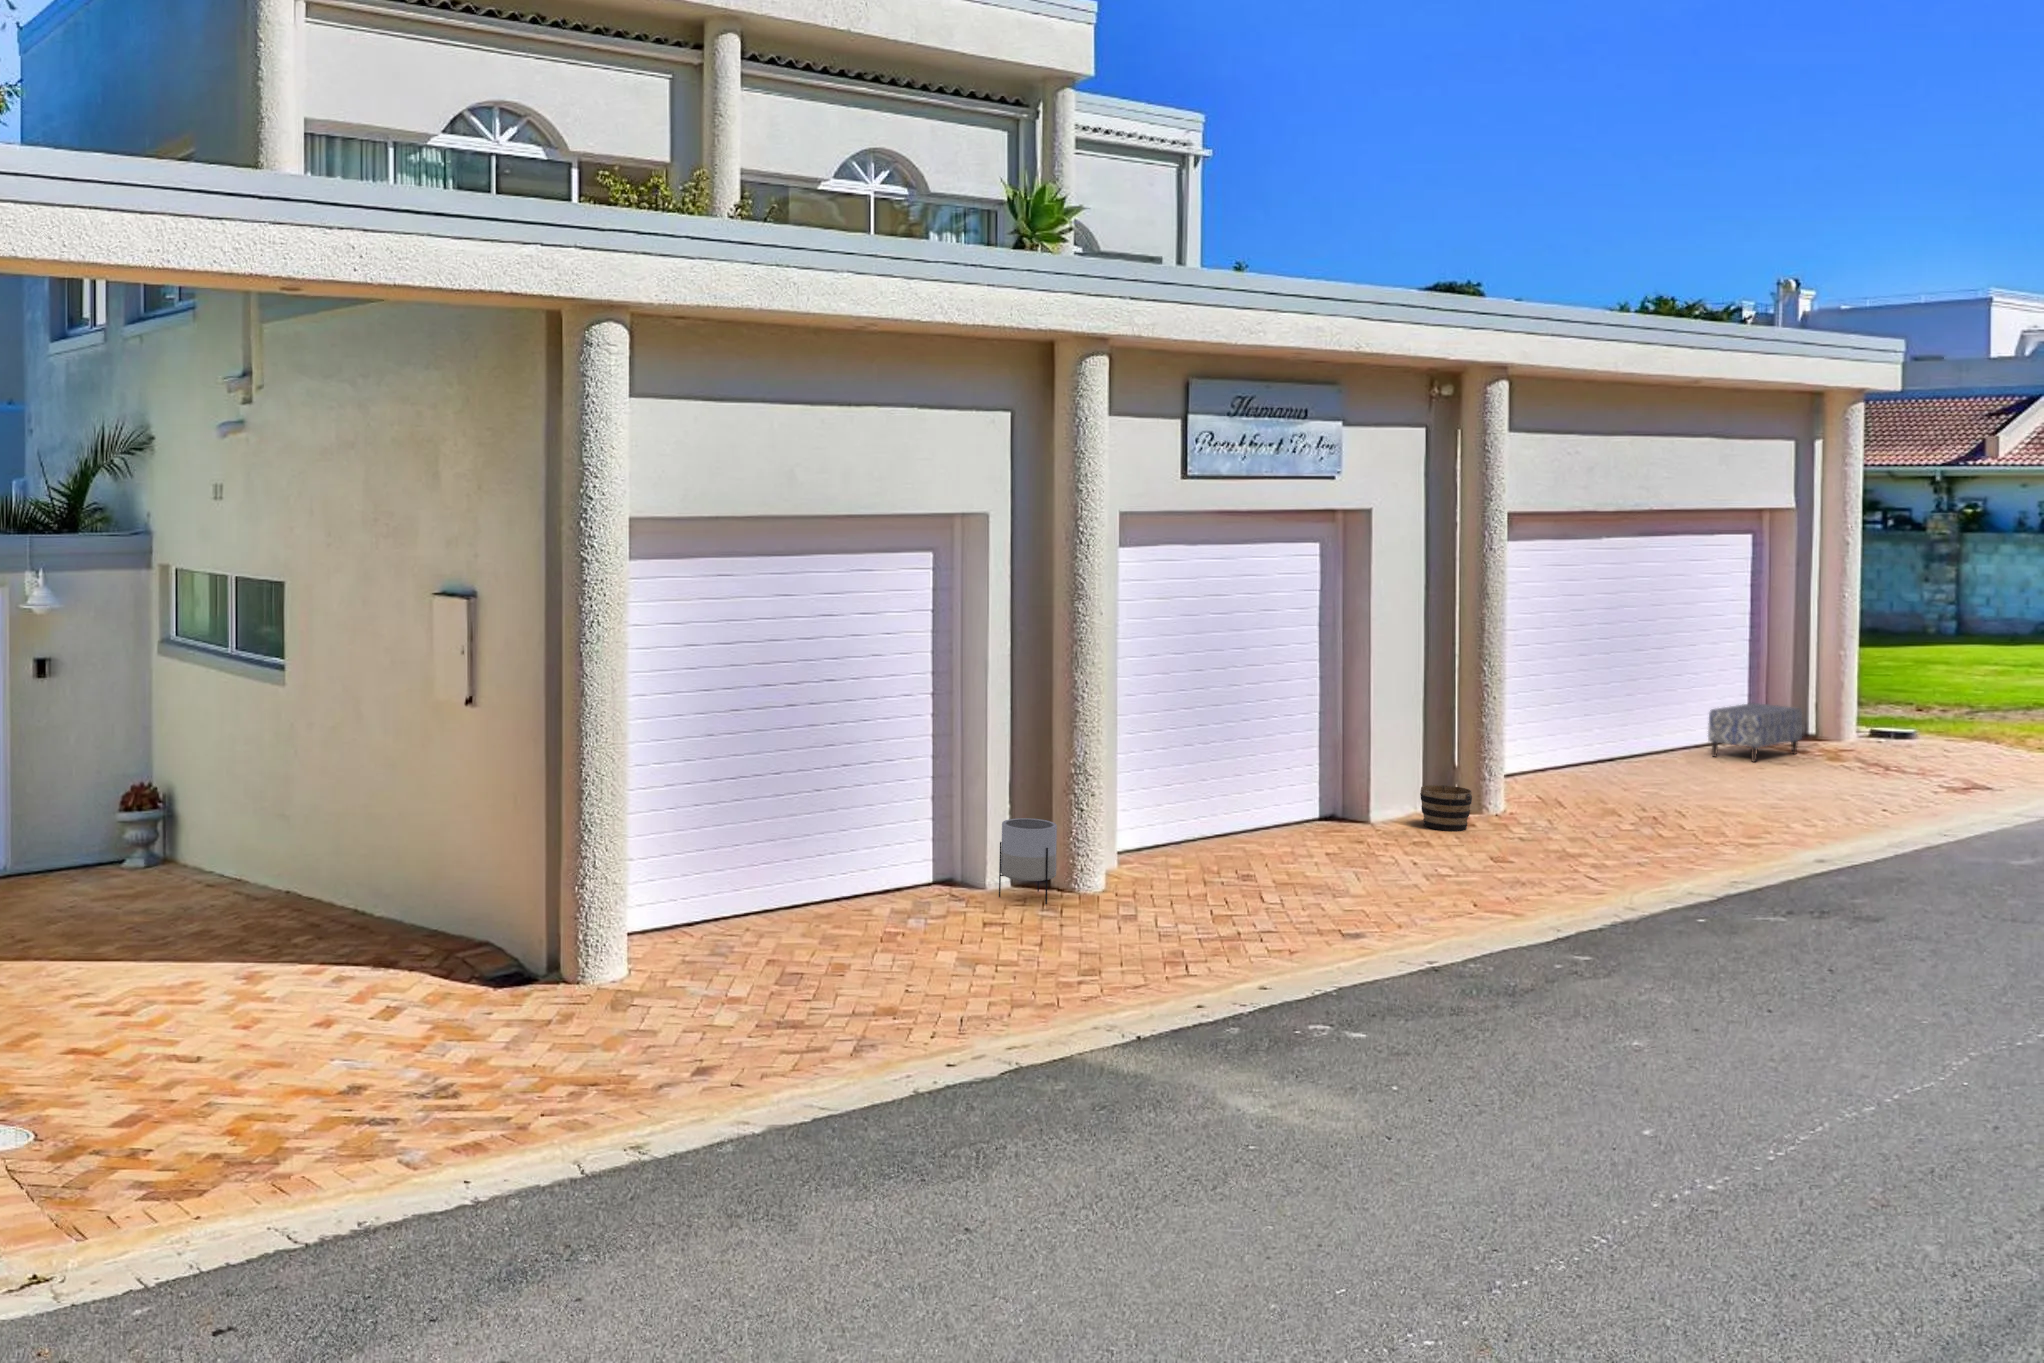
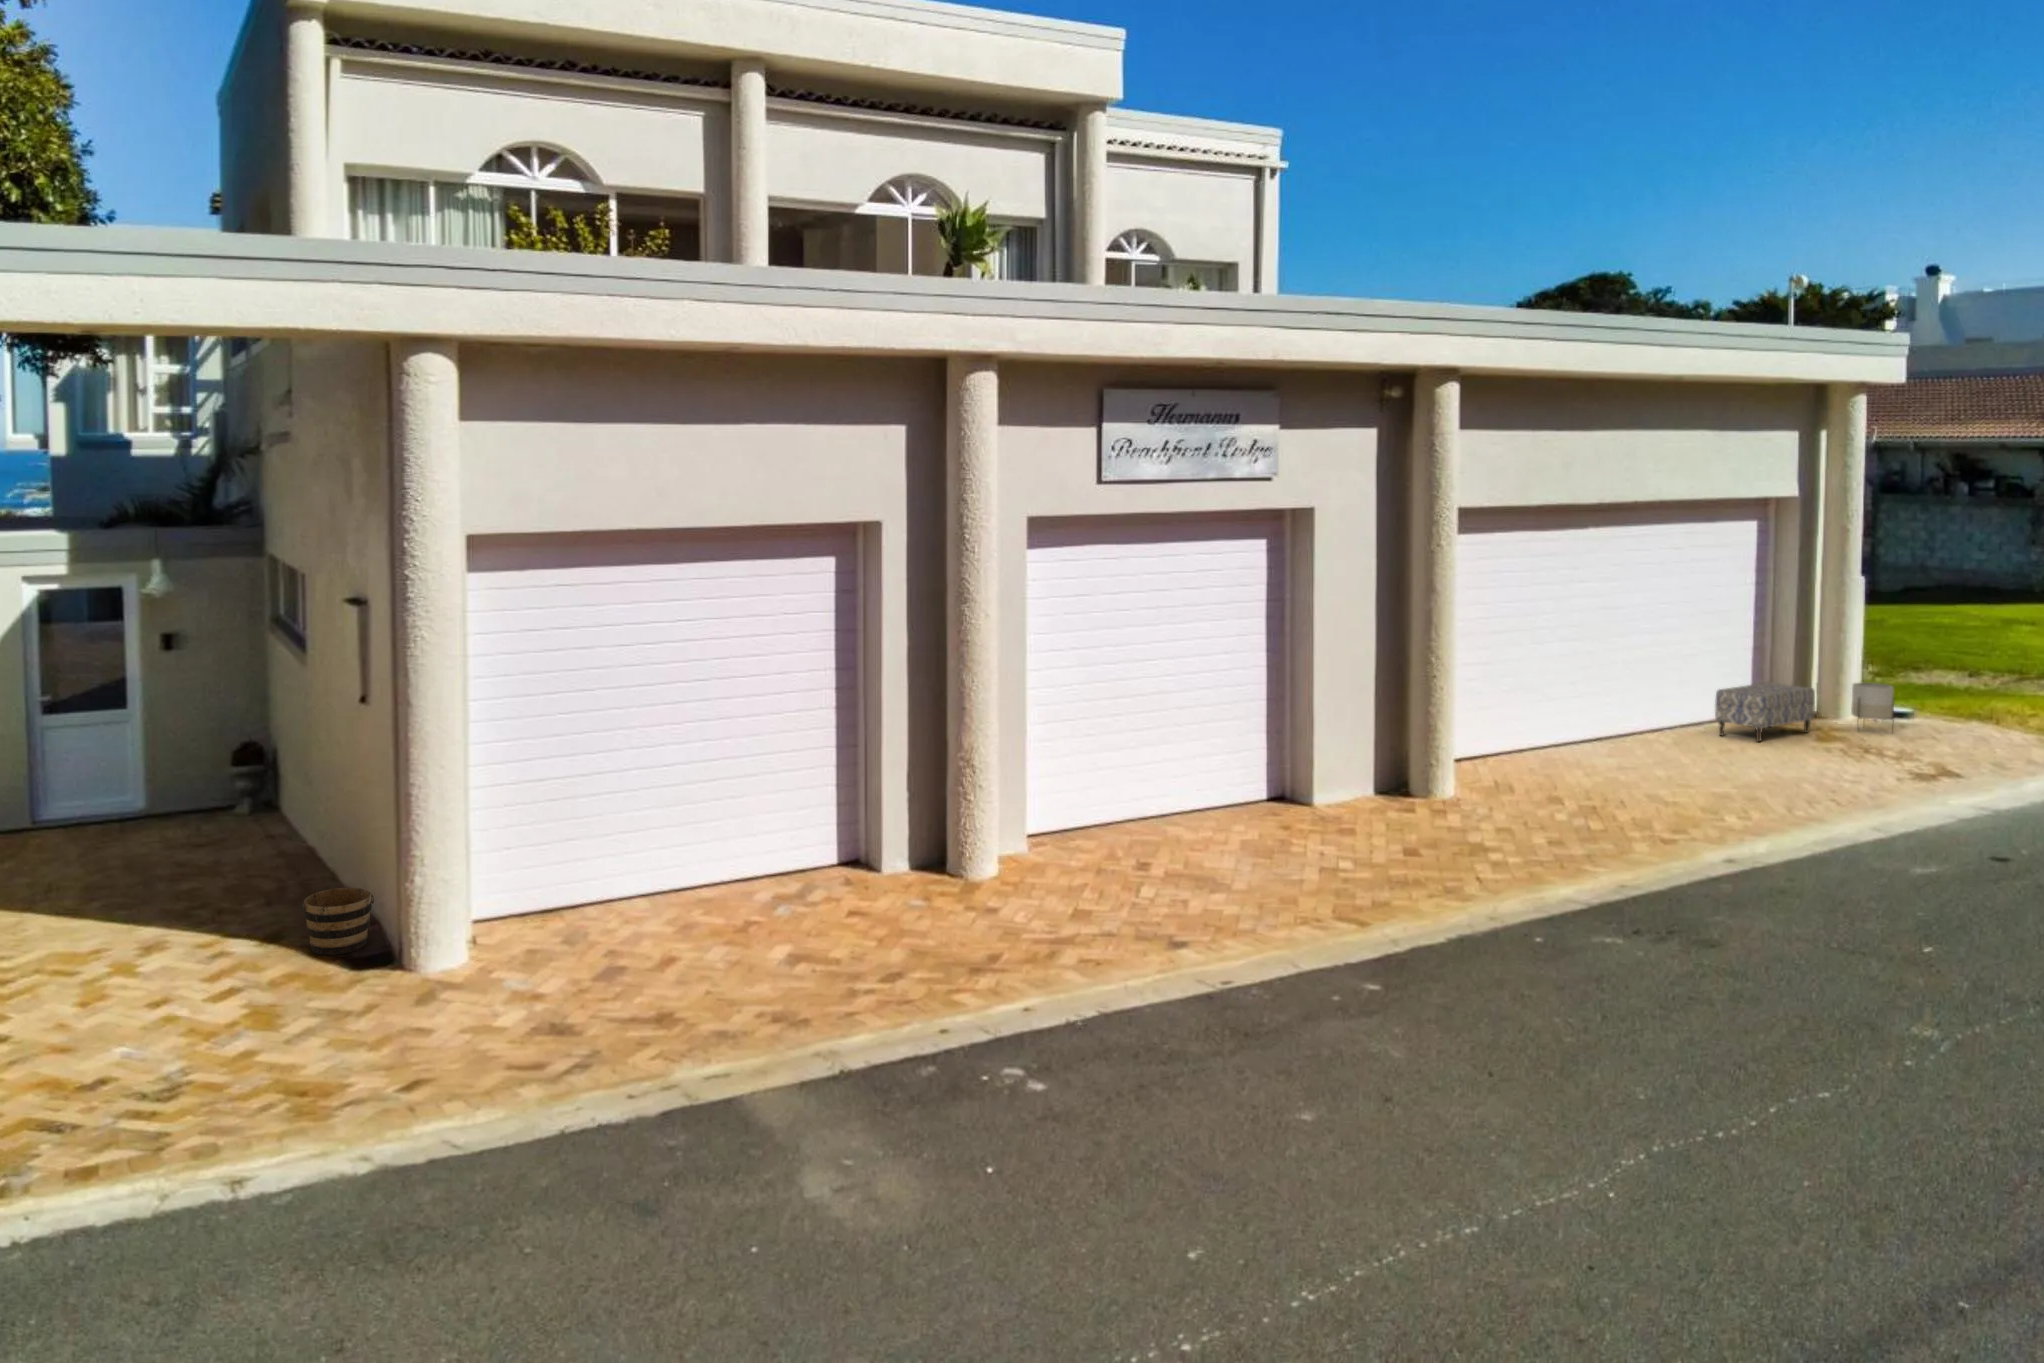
bucket: present [1420,785,1472,831] -> present [302,888,374,955]
planter: present [999,818,1057,904] -> present [1851,683,1894,720]

